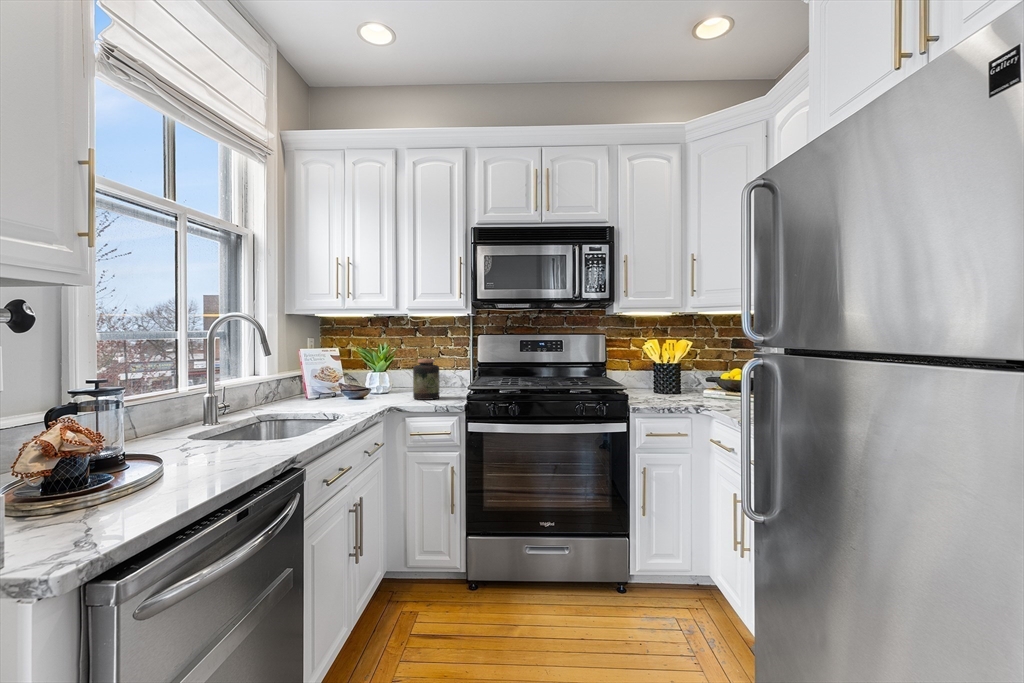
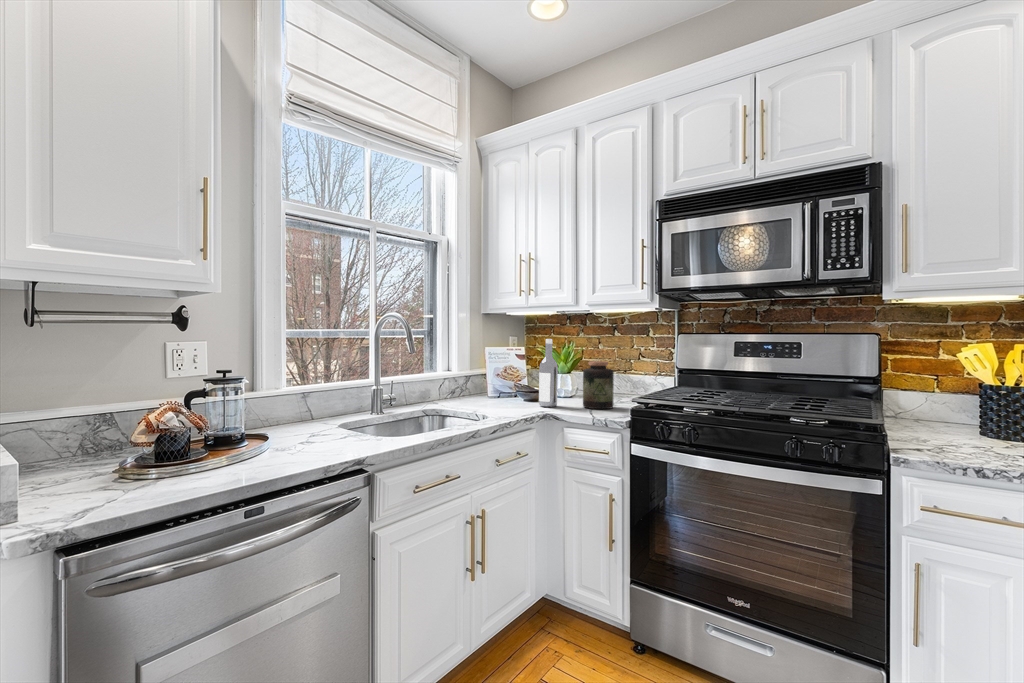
wine bottle: none [375,340,392,402] -> present [539,339,558,407]

